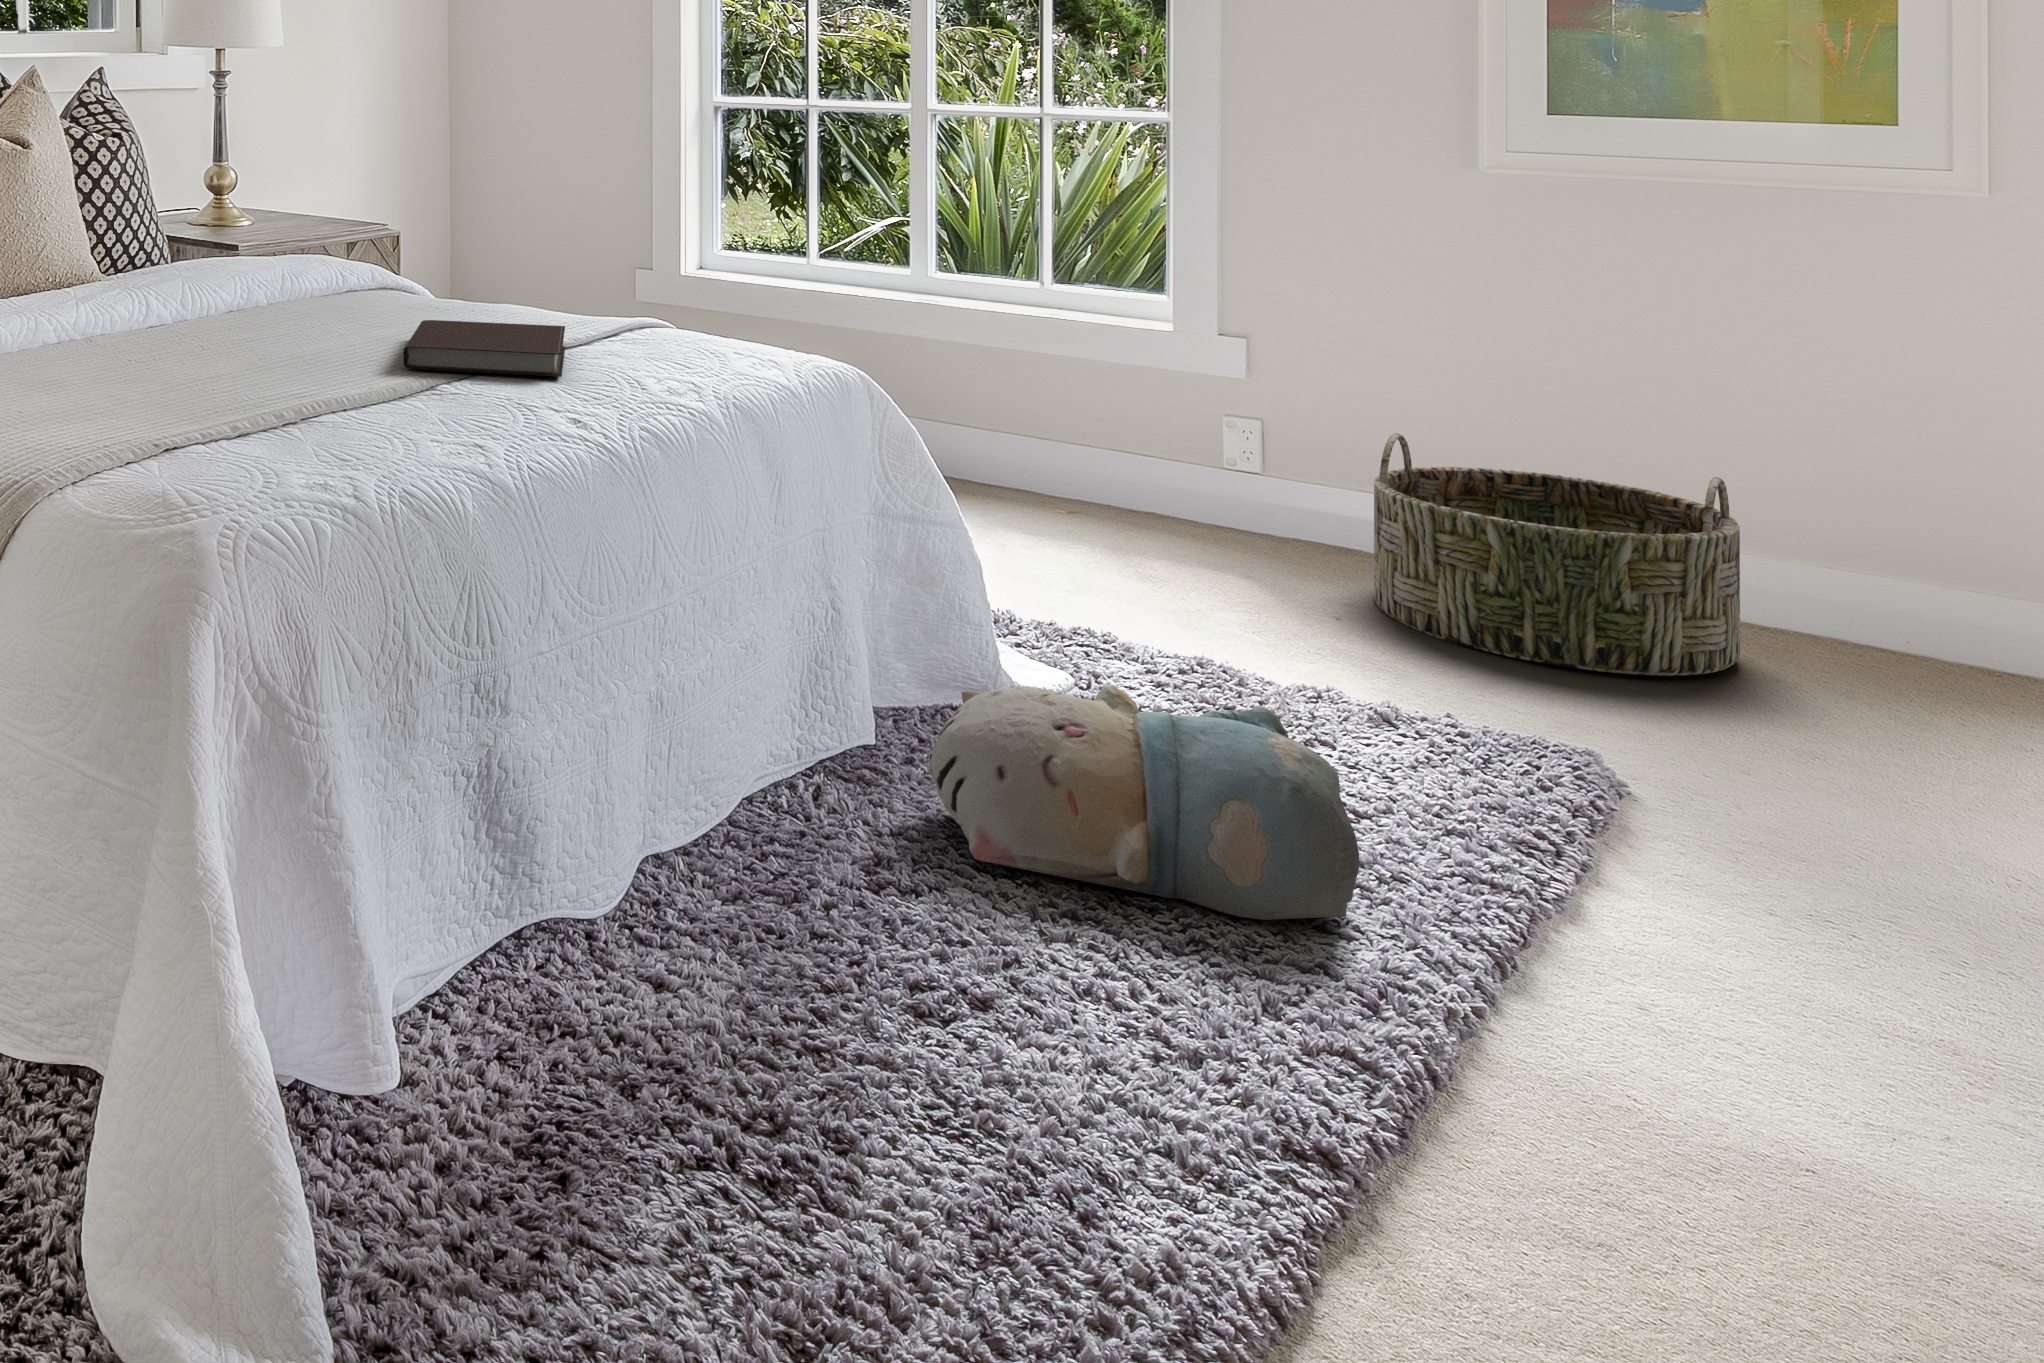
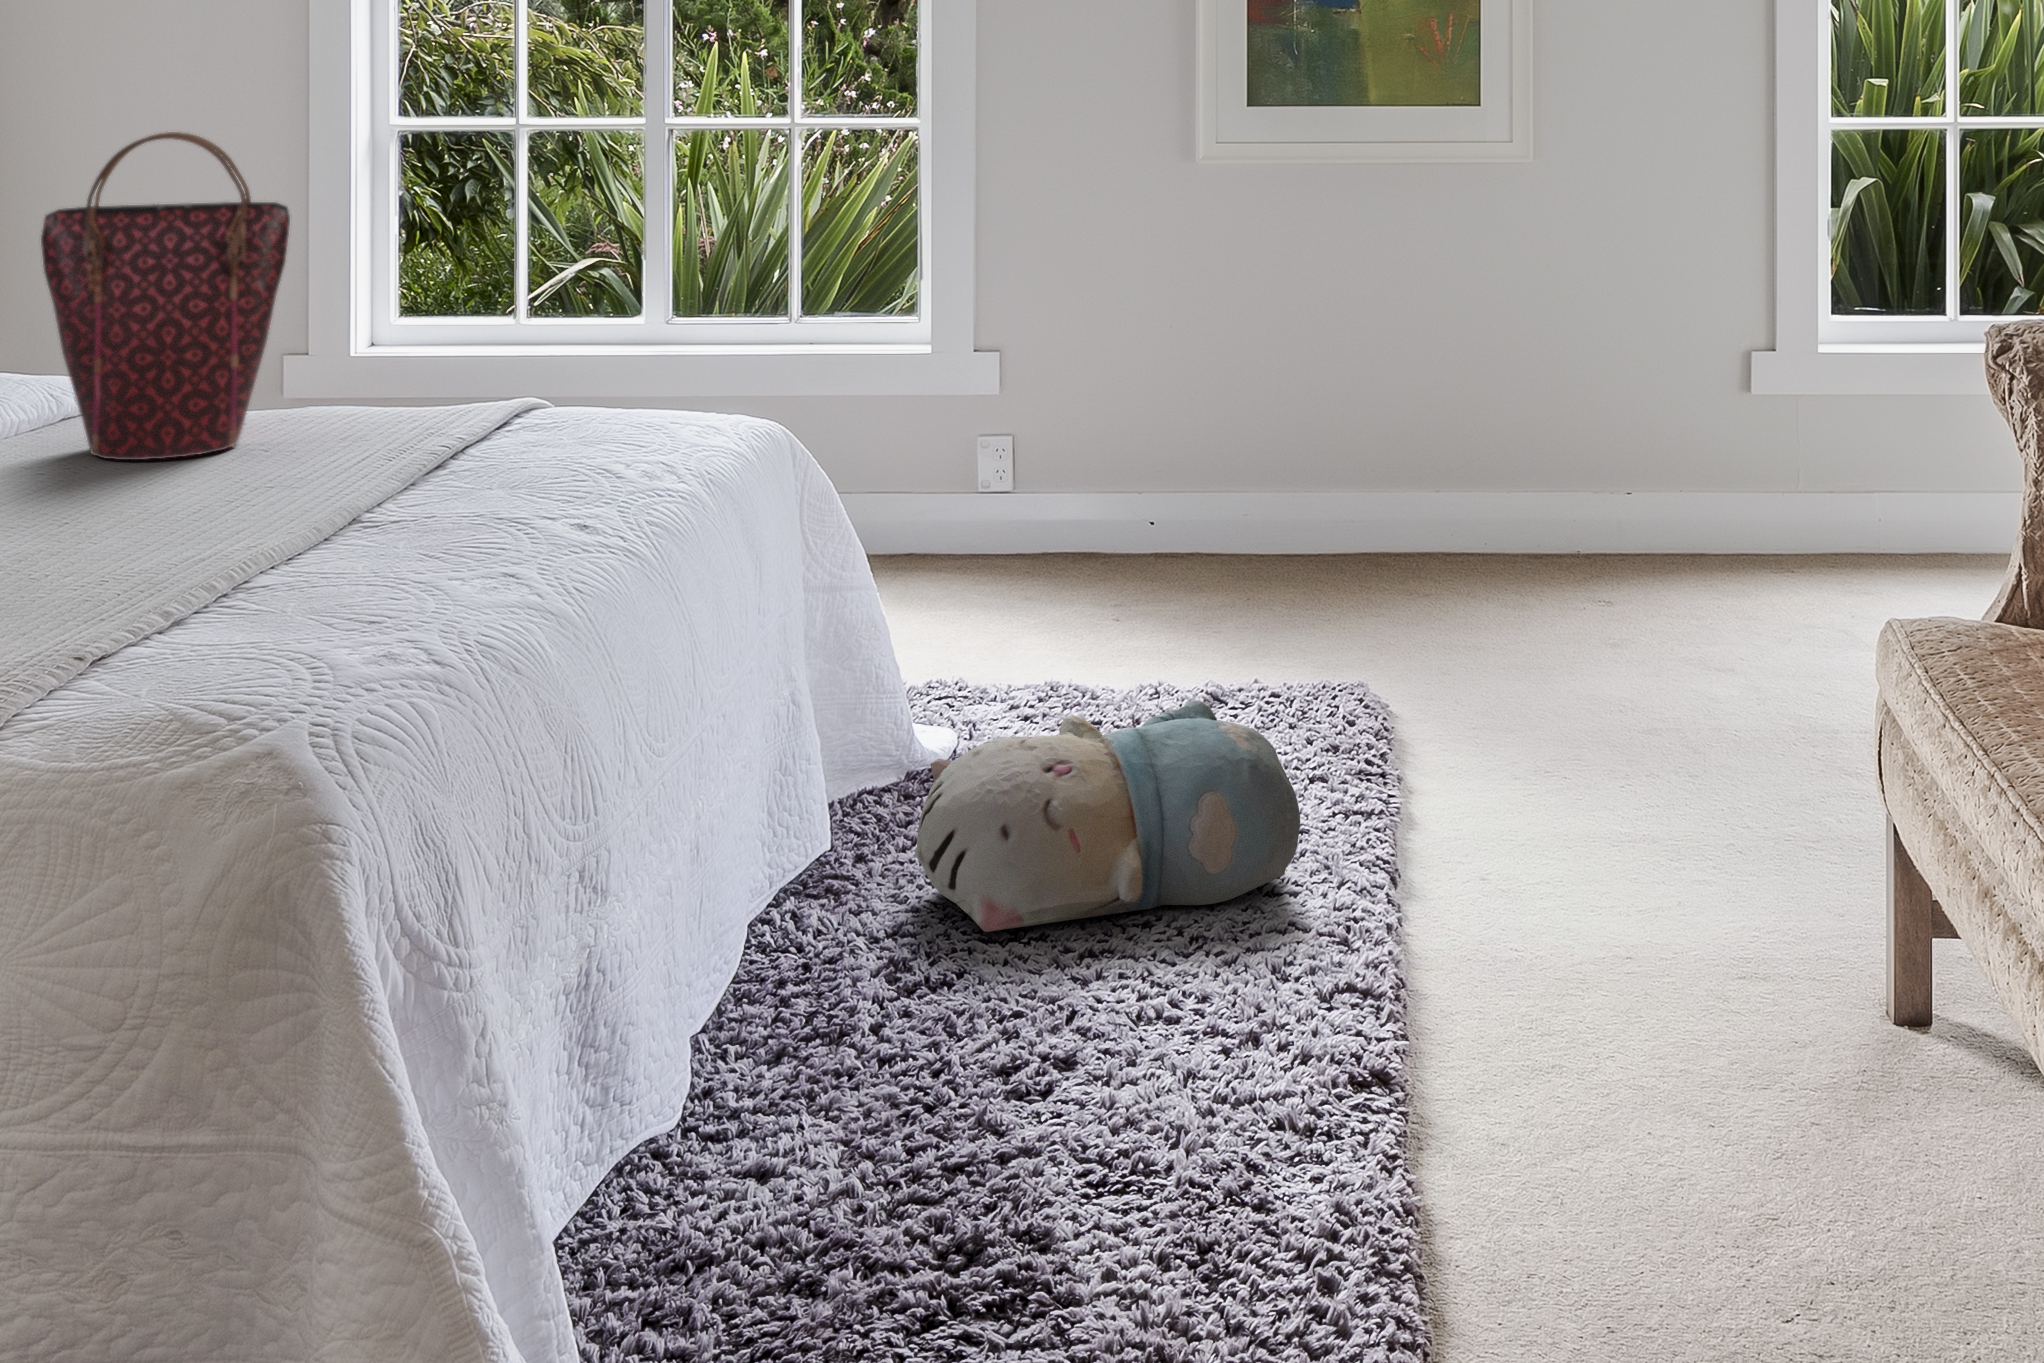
handbag: none [308,92,459,321] -> present [41,132,290,460]
notebook: present [404,320,565,377] -> none [272,426,531,510]
basket: present [1374,433,1740,676] -> none [1139,423,1402,616]

